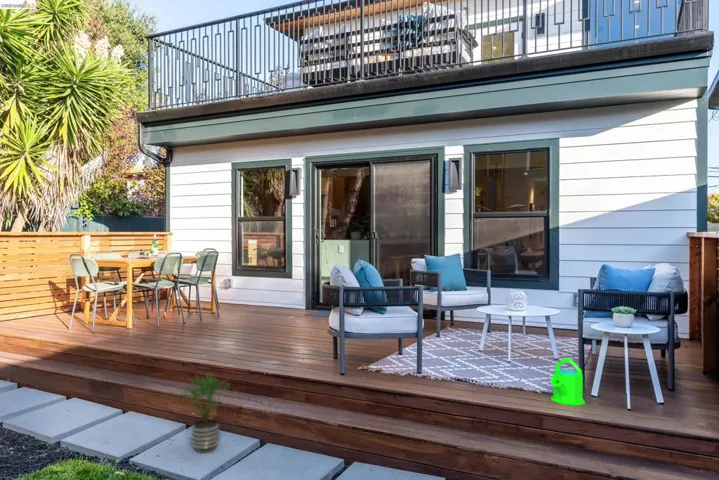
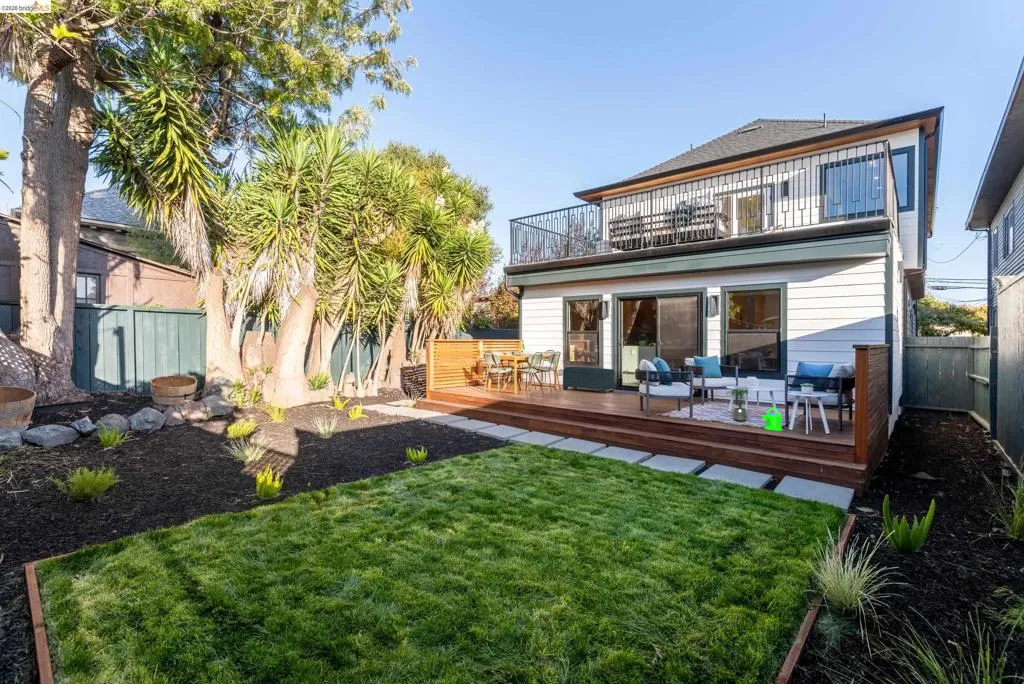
bench: none [227,273,309,317] -> present [563,367,615,394]
potted plant: present [180,377,230,453] -> present [727,388,748,422]

